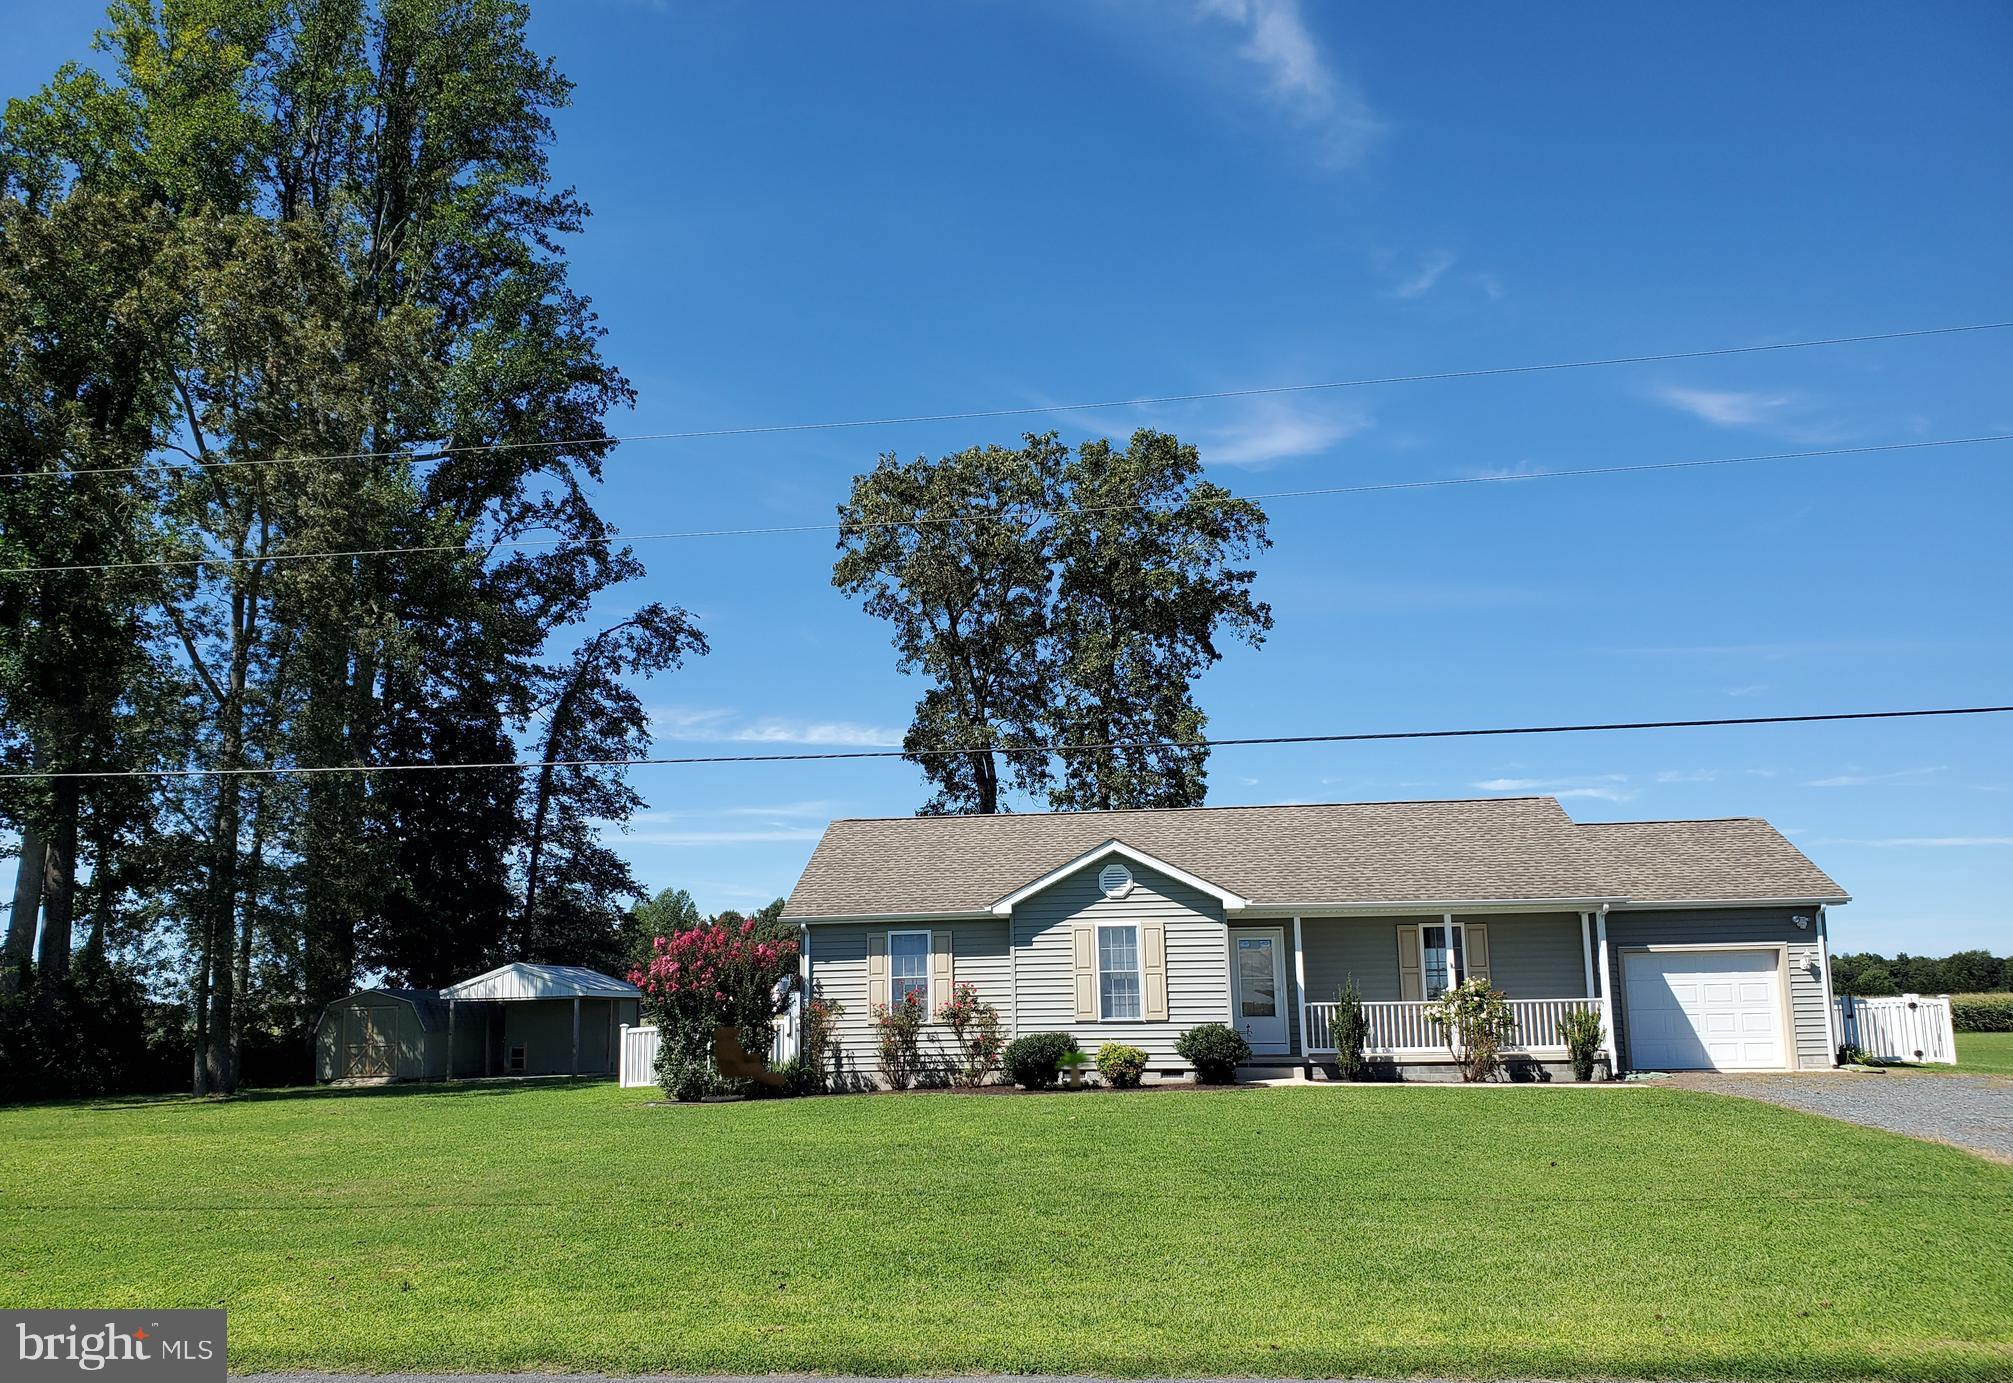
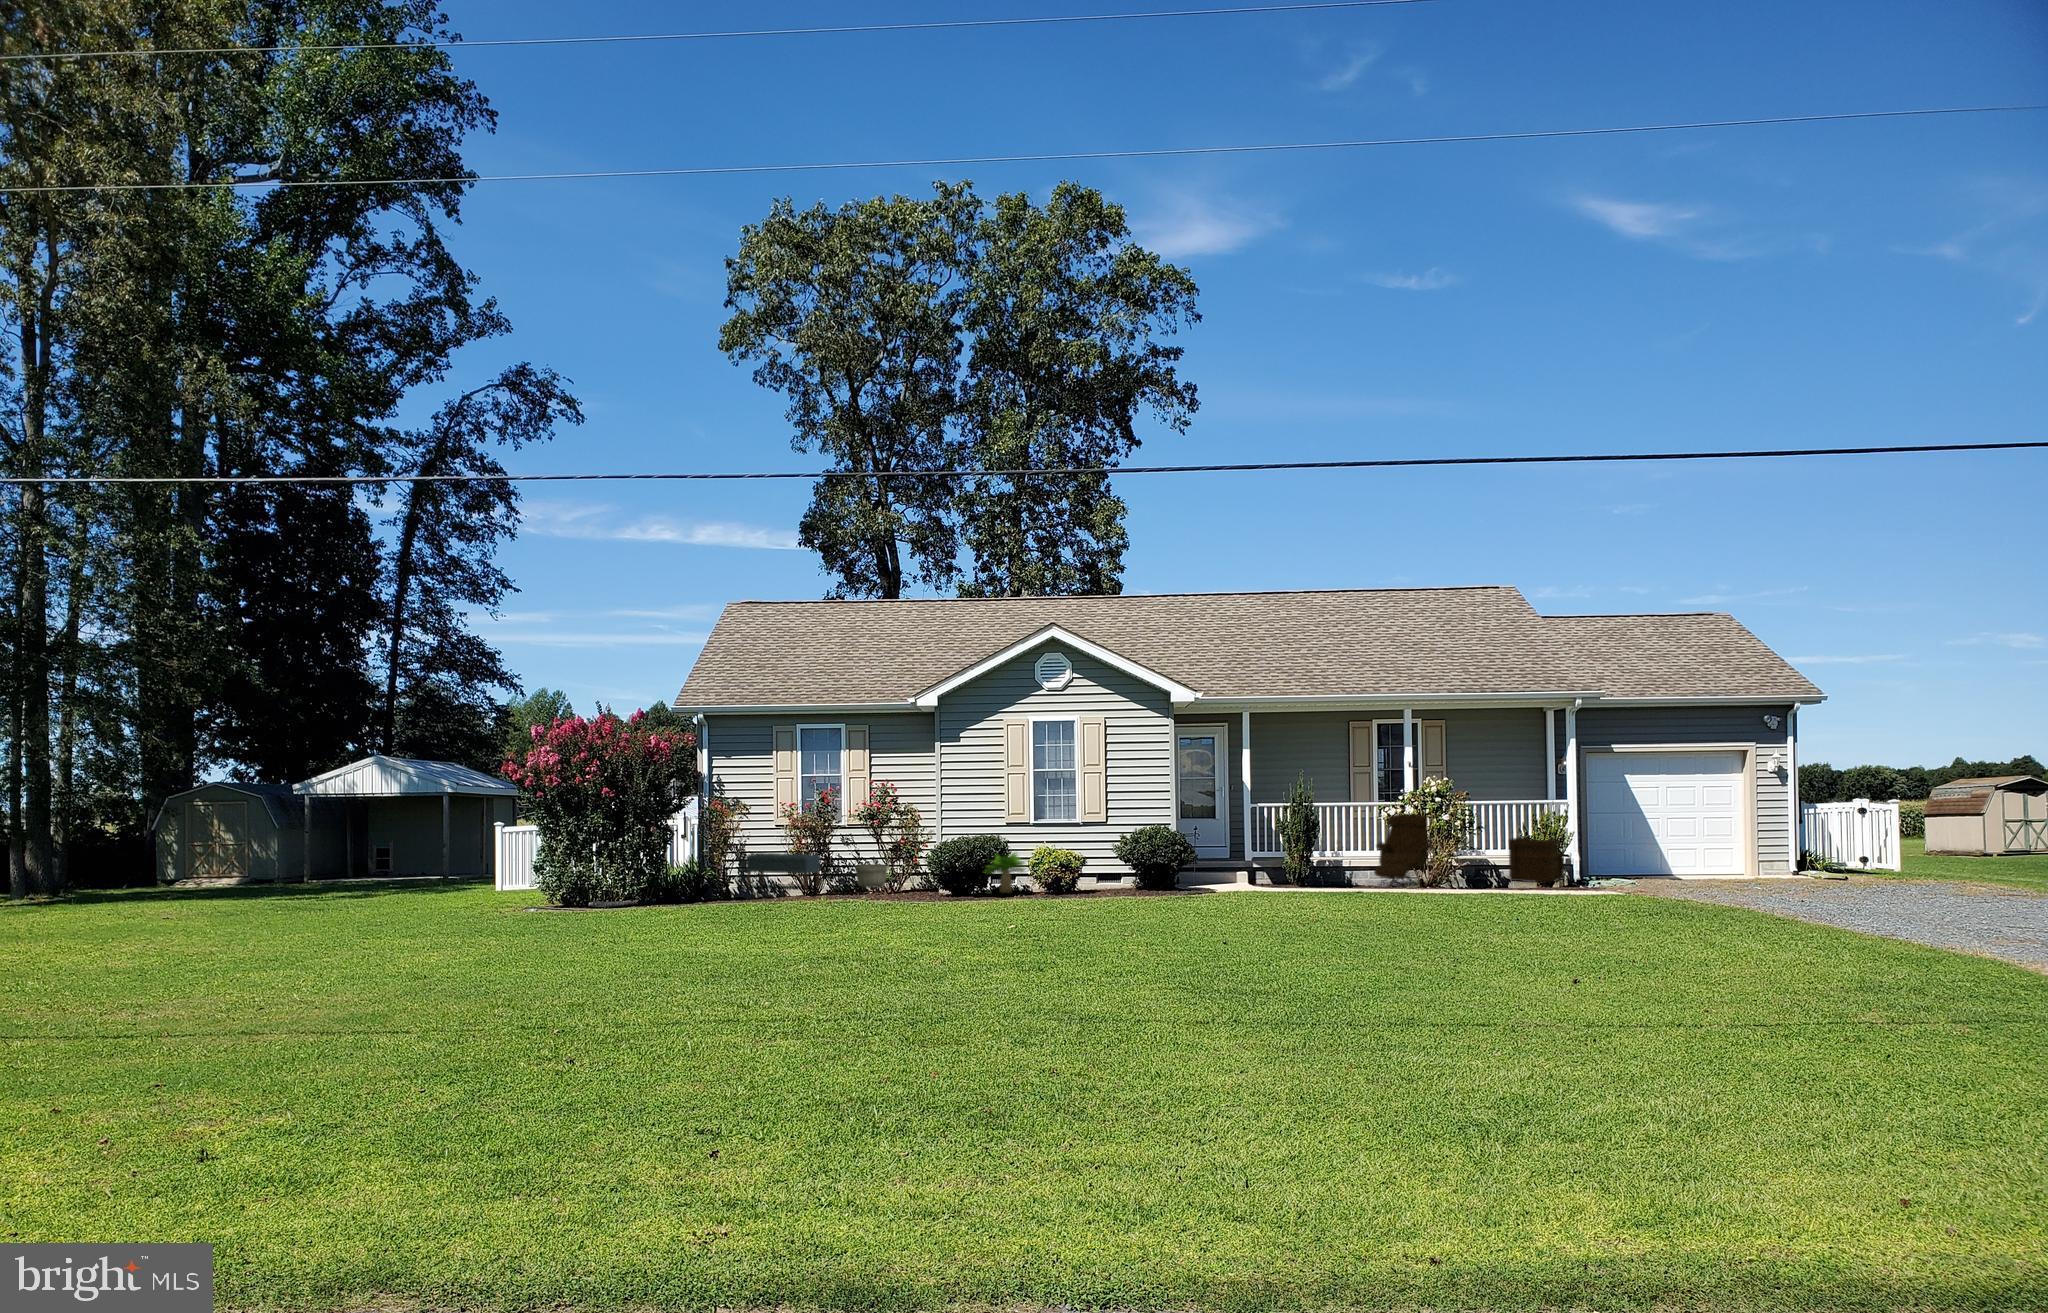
lounge chair: present [714,1027,786,1095] -> present [1374,814,1433,887]
wooden crate: none [1547,1033,1602,1077] -> present [1509,837,1564,883]
bench: none [841,1050,909,1085] -> present [746,853,821,889]
wooden bucket: none [940,1055,970,1082] -> present [855,863,888,888]

